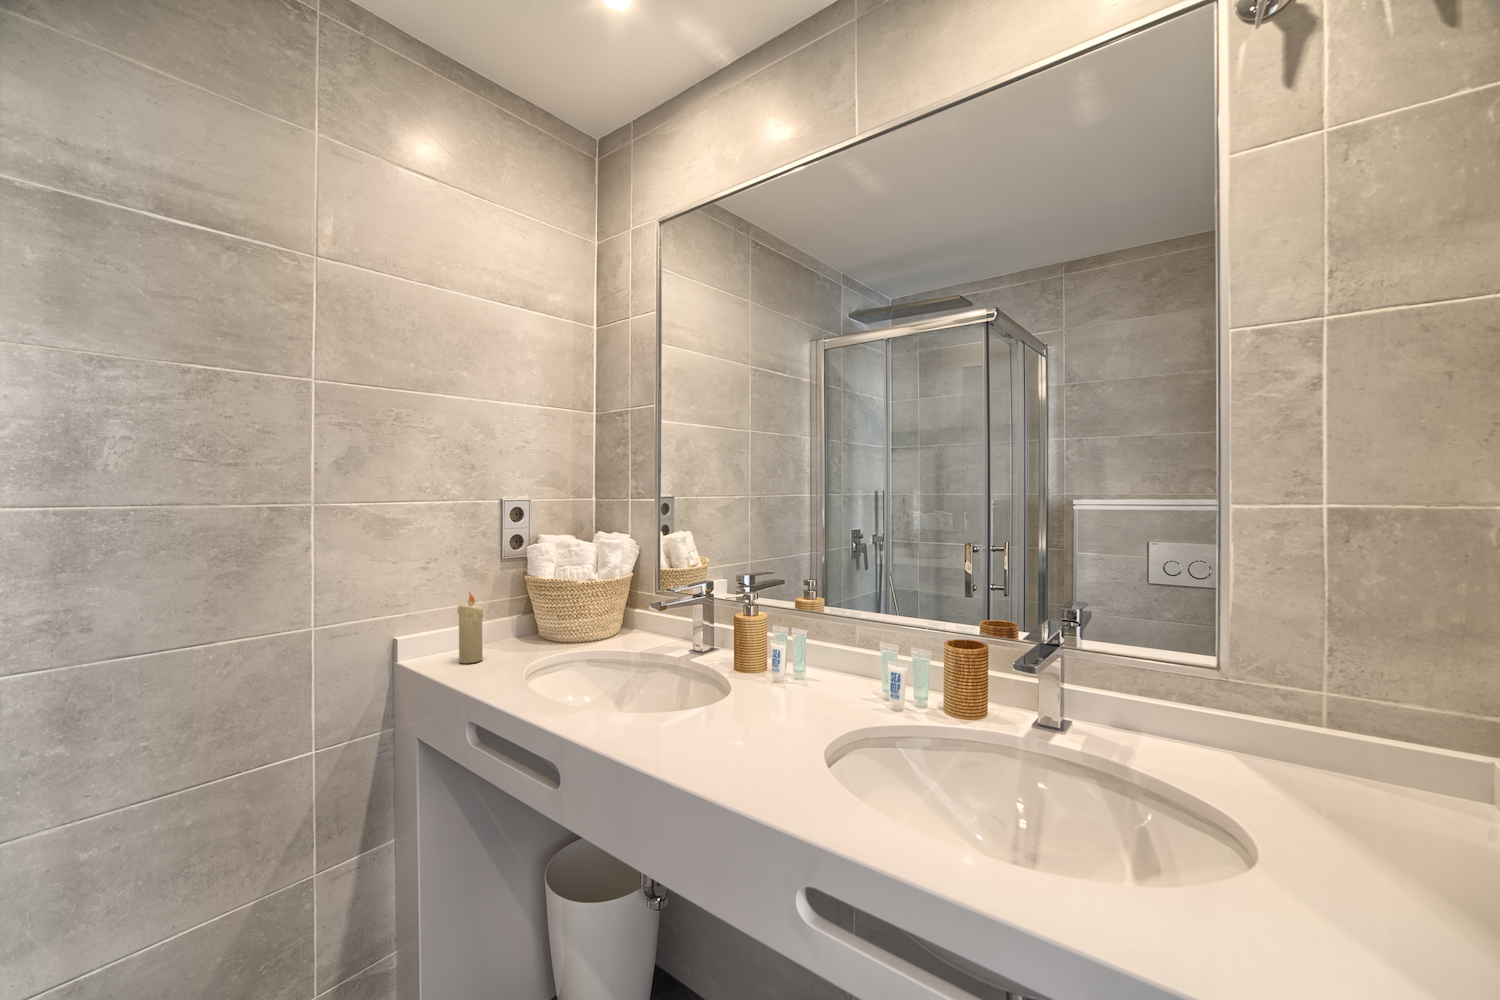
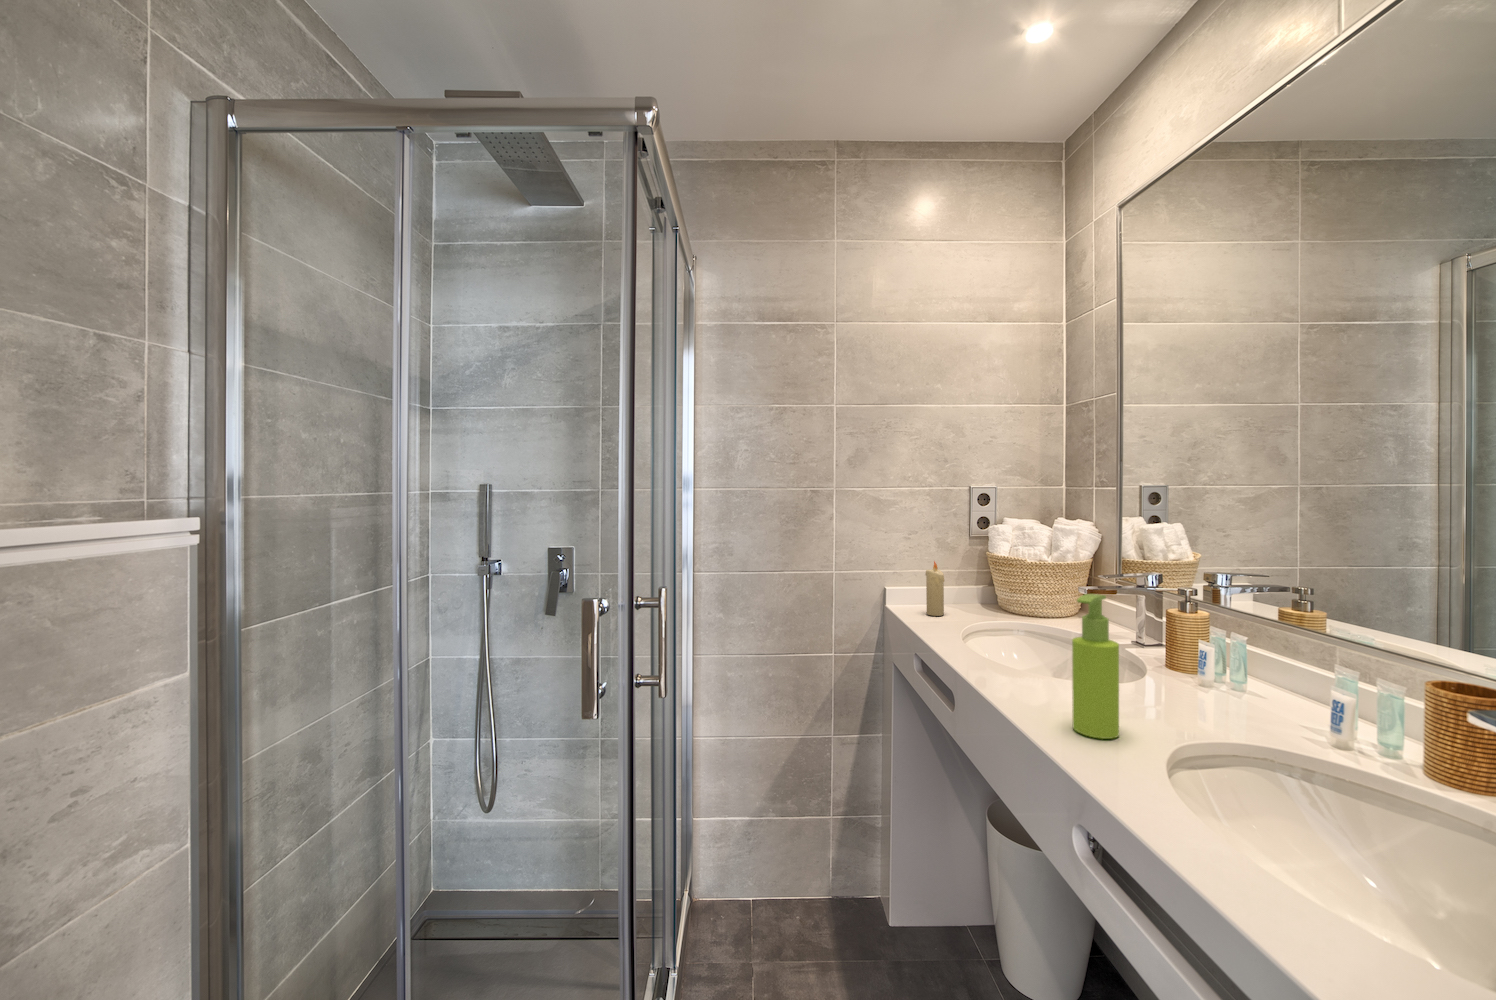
soap dispenser: none [735,615,778,771] -> present [1072,594,1119,739]

